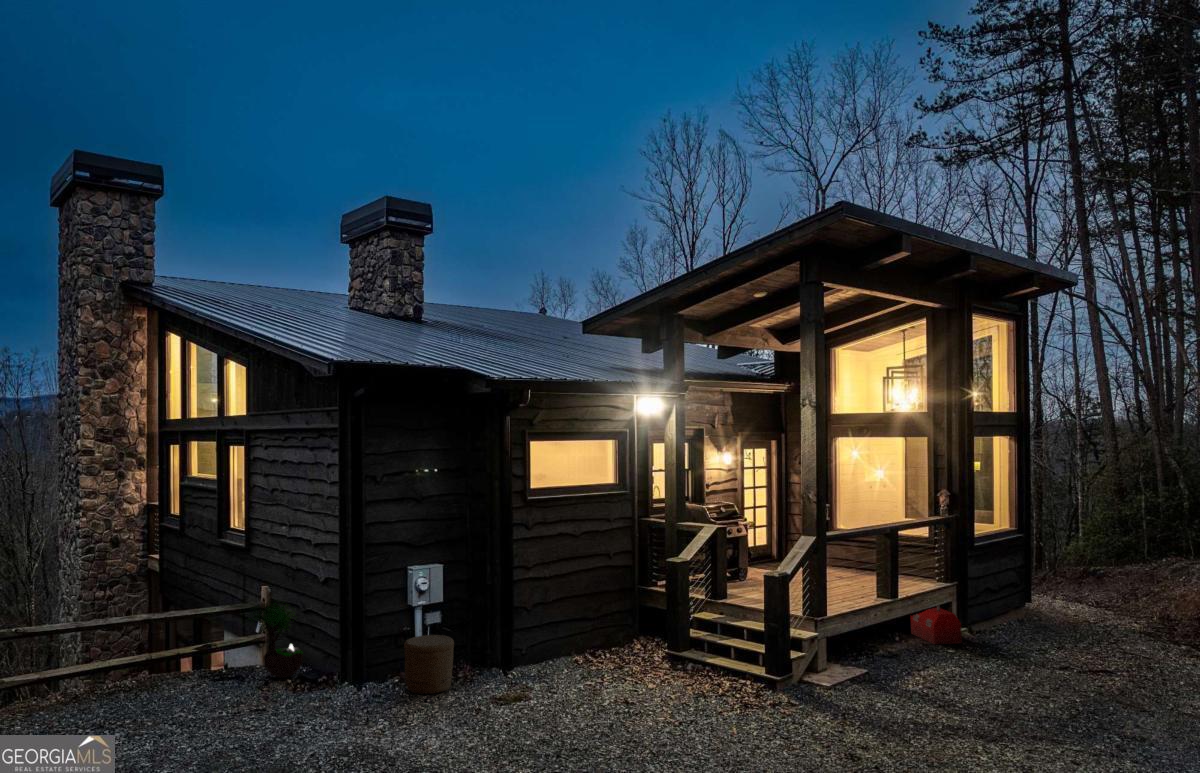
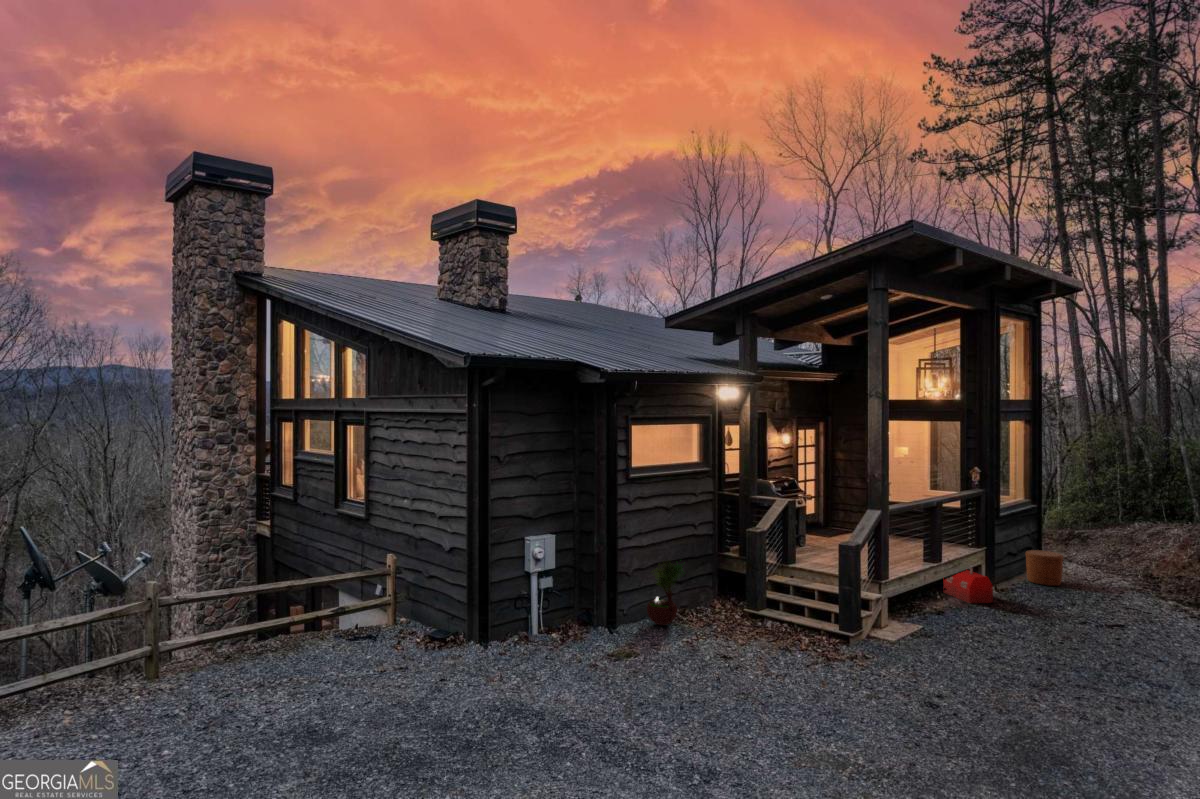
potted tree: present [253,601,303,678] -> present [647,563,683,625]
woven basket: present [404,635,454,695] -> present [1026,550,1063,586]

